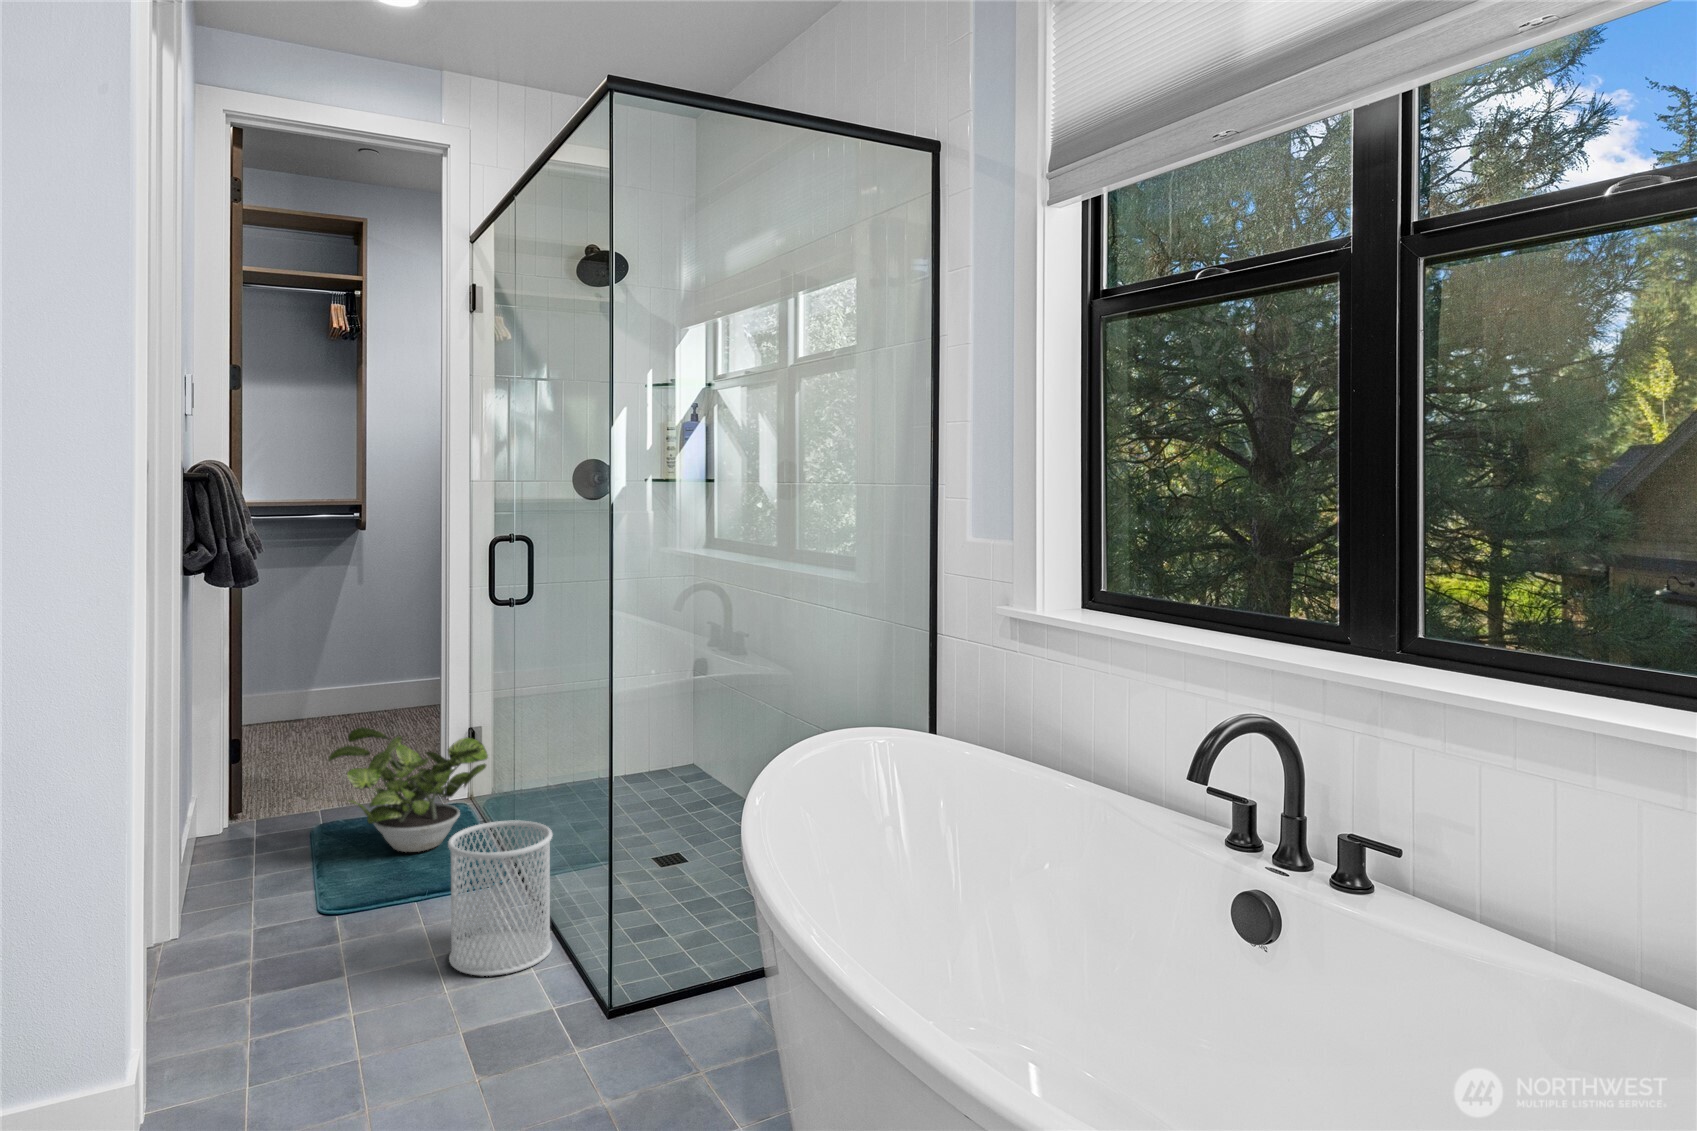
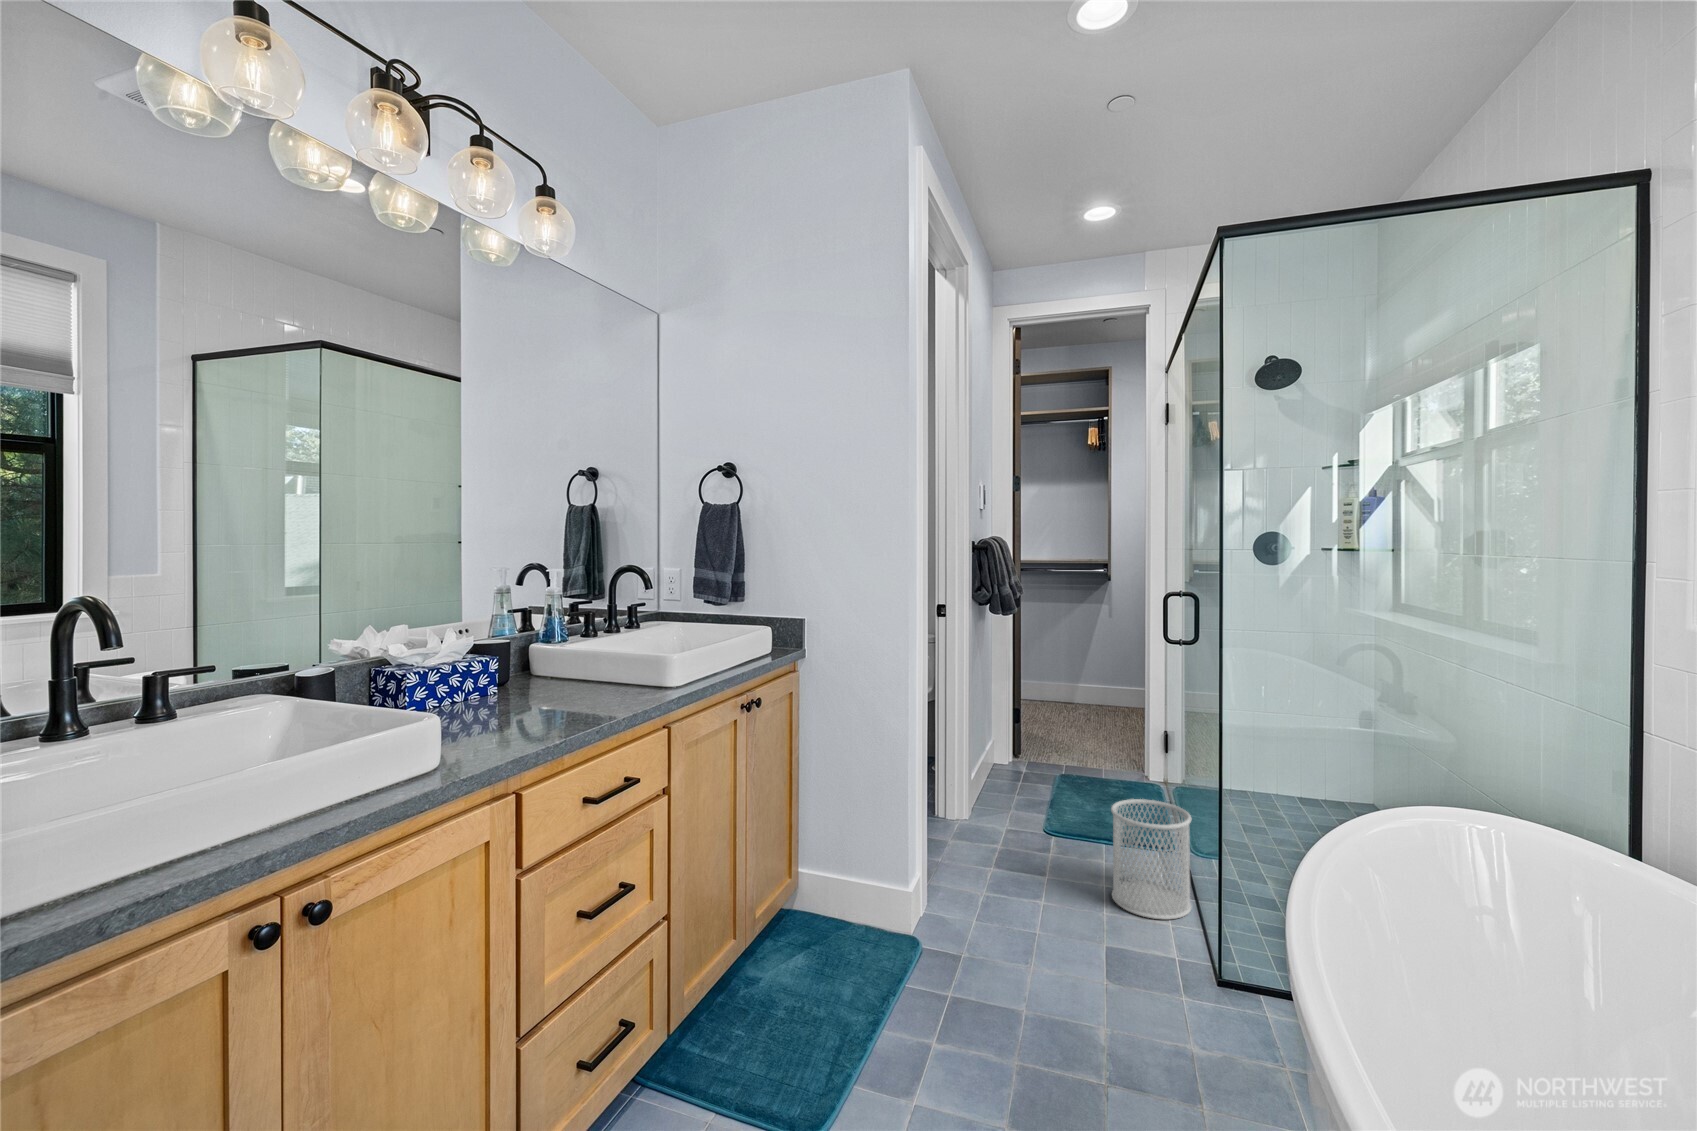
potted plant: present [328,727,488,852] -> none [1059,715,1167,811]

